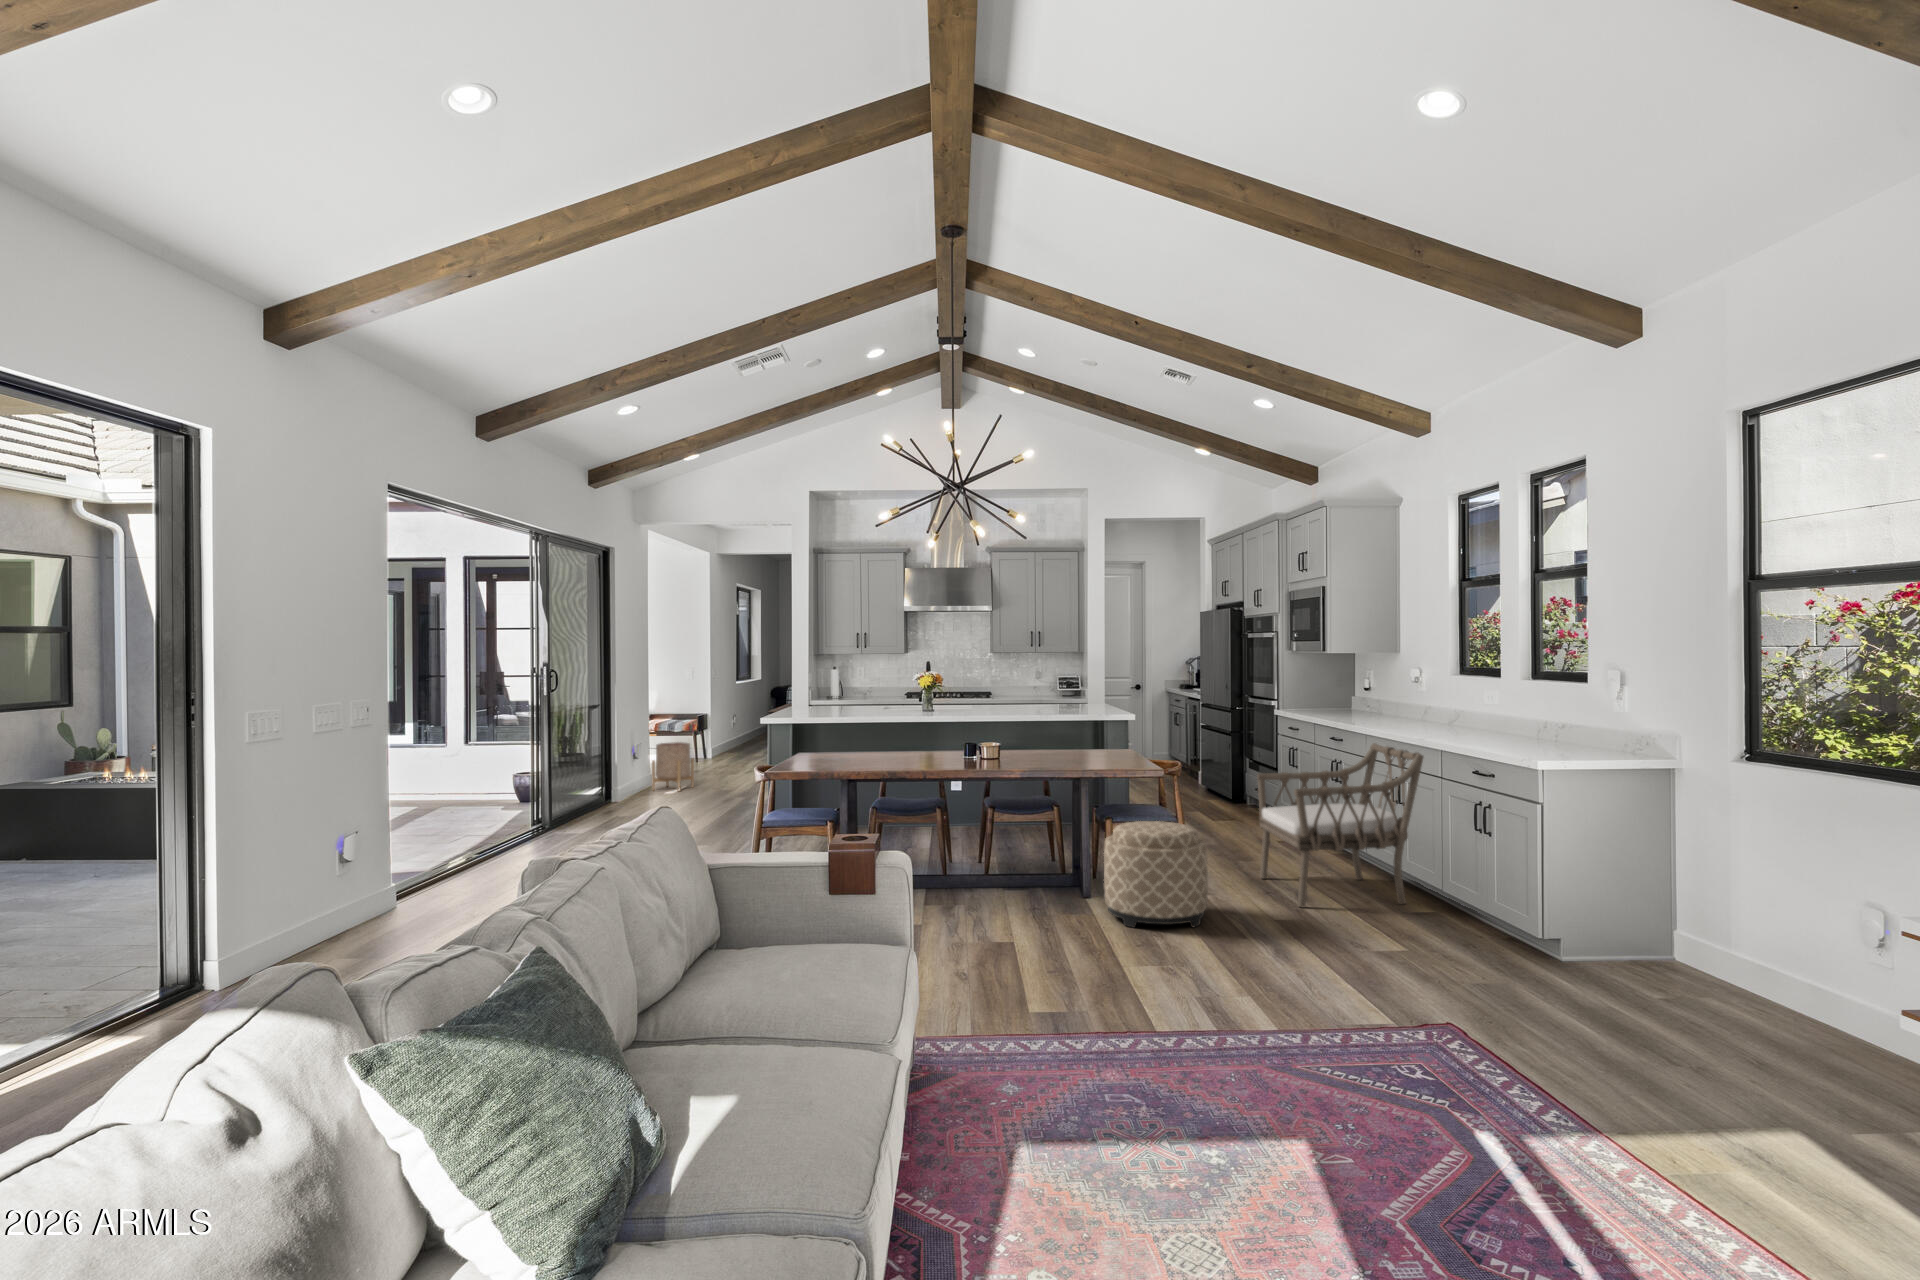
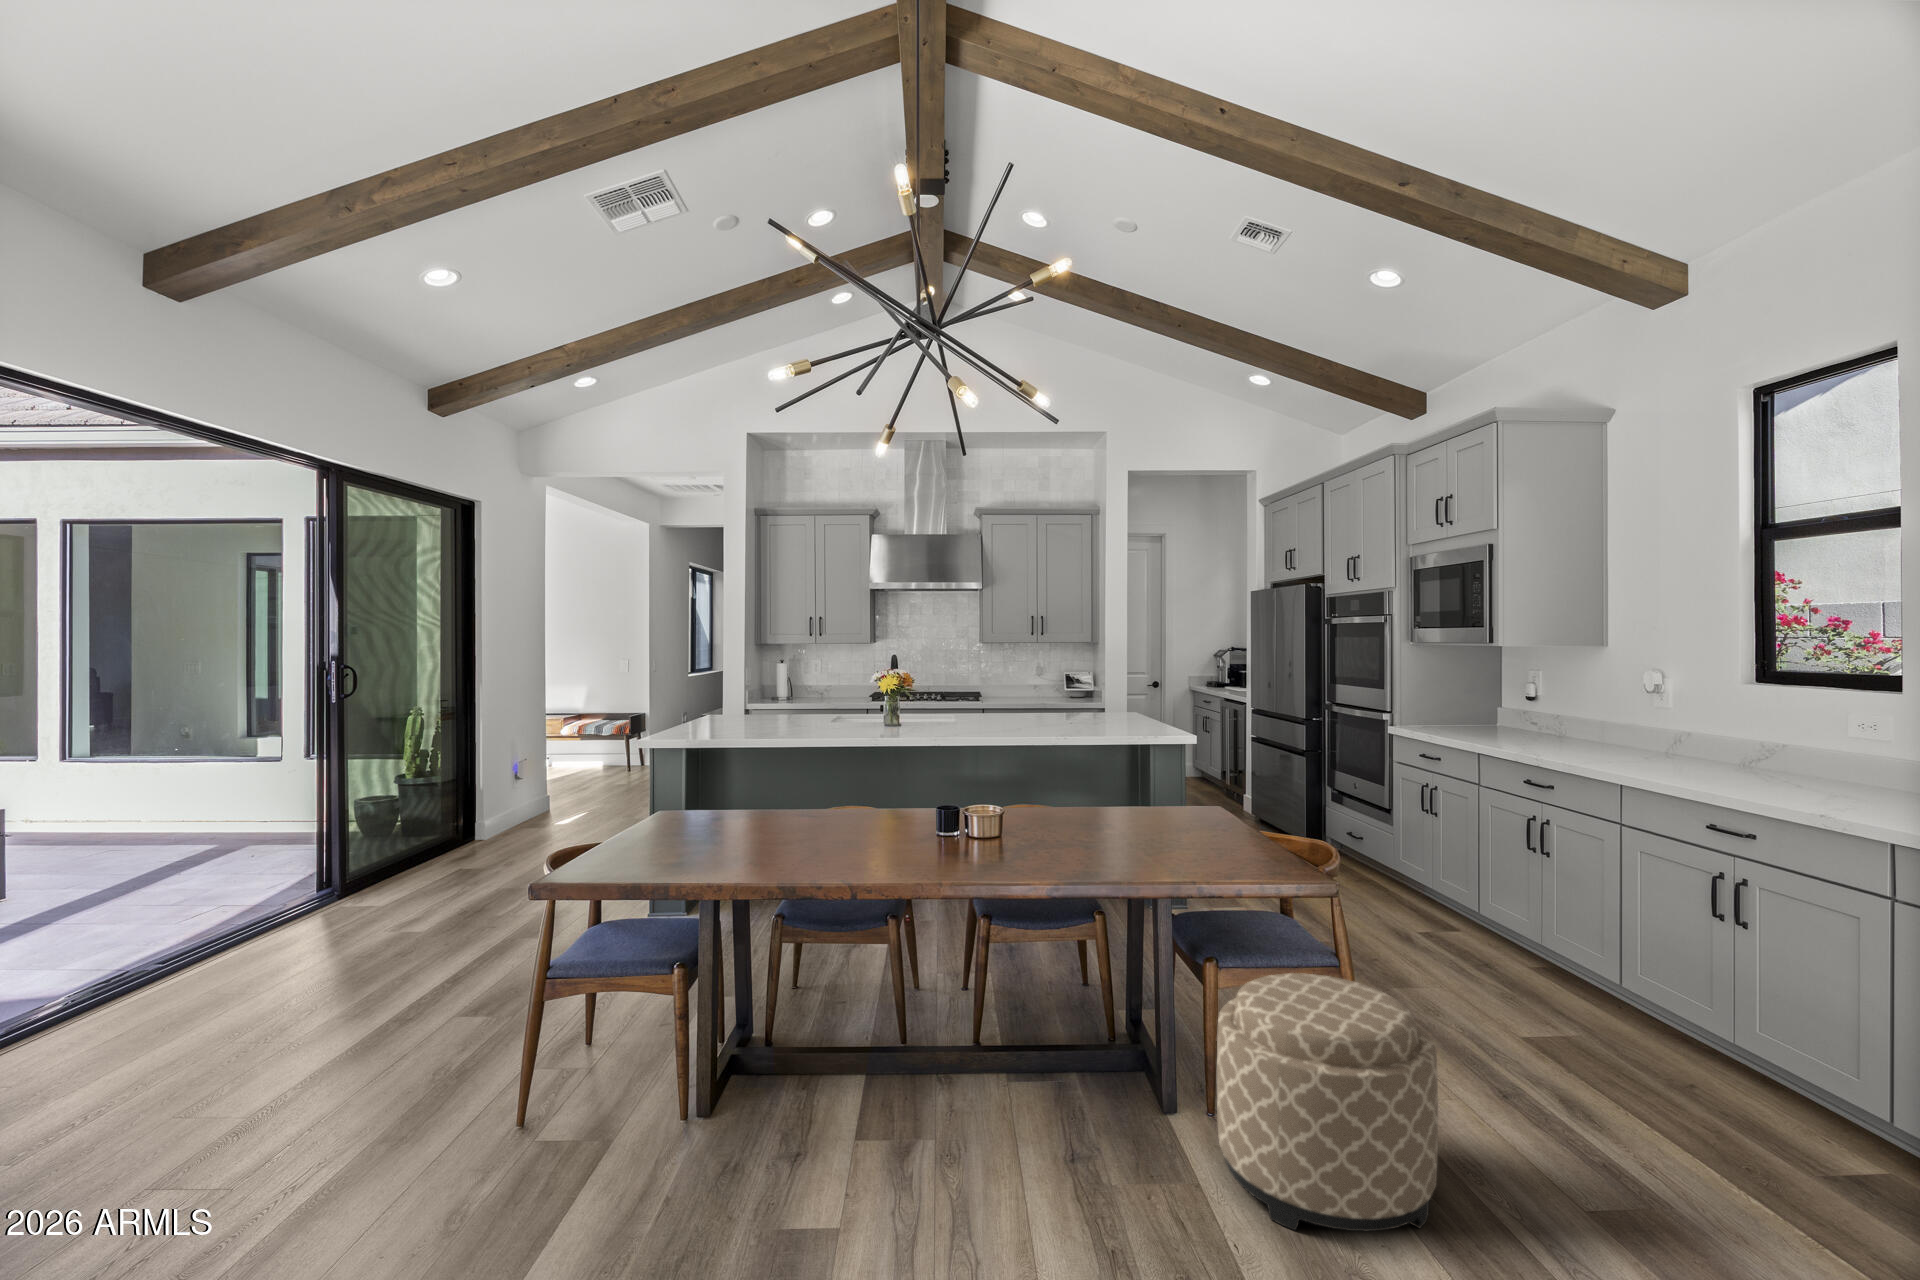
planter: present [652,742,694,791] -> none [542,757,600,823]
armchair: present [1257,743,1423,907] -> none [1444,804,1817,1142]

